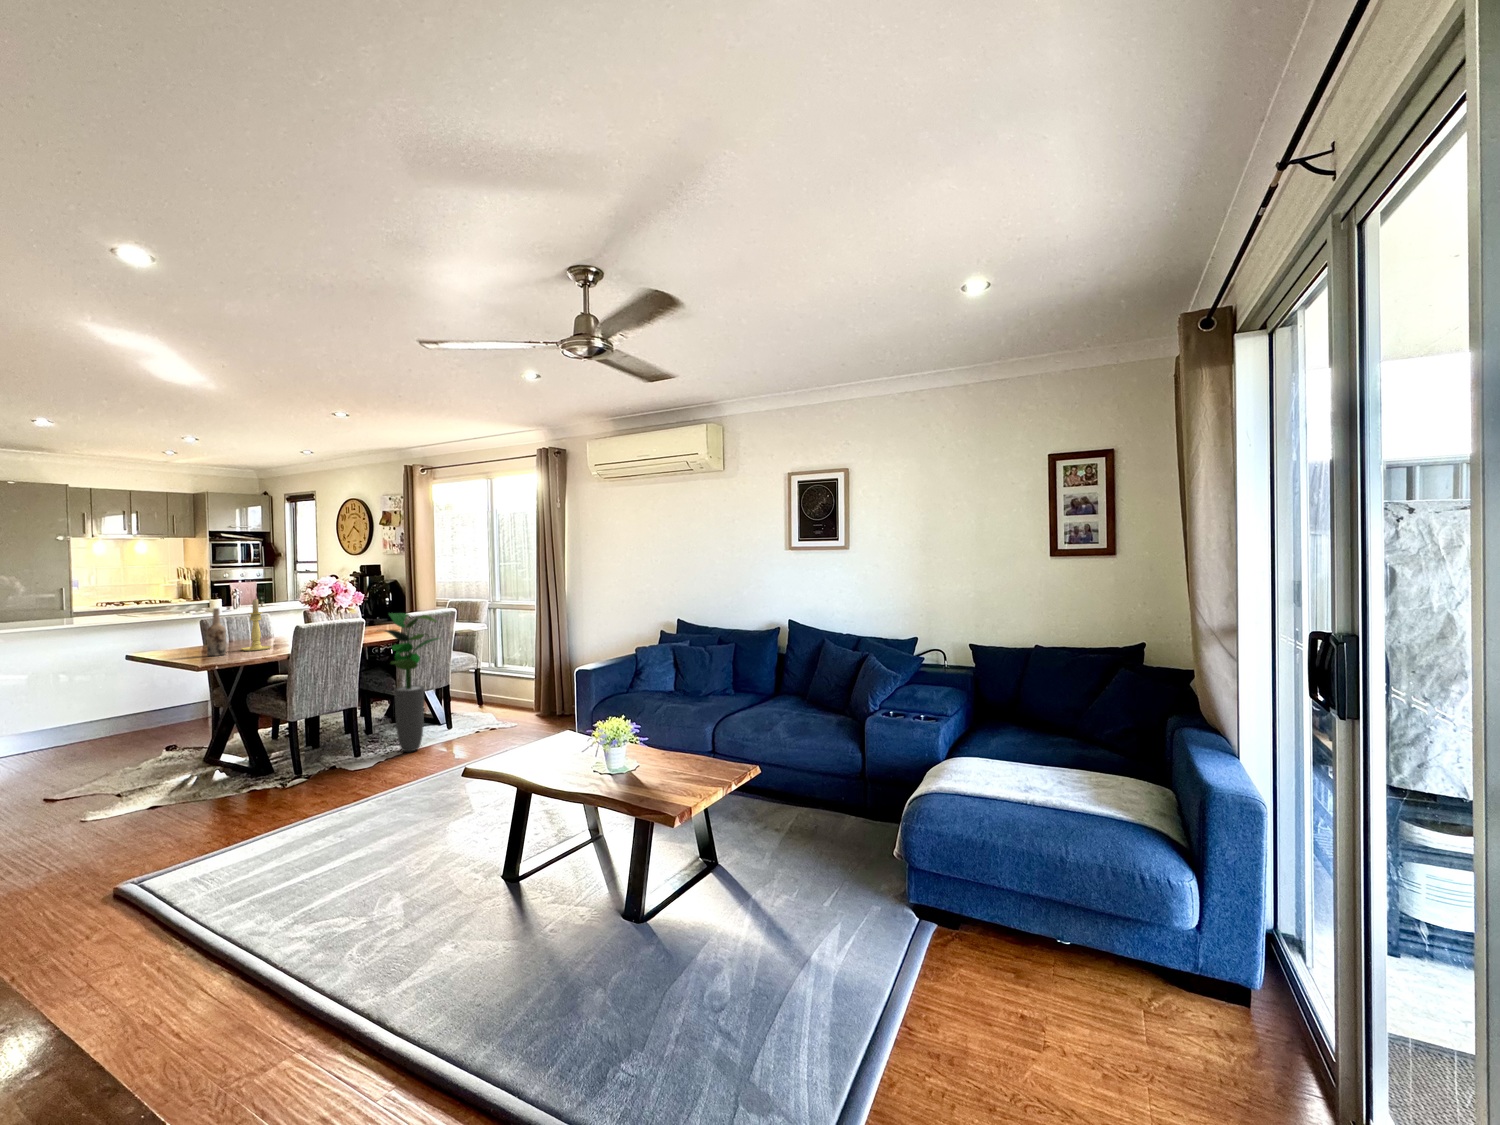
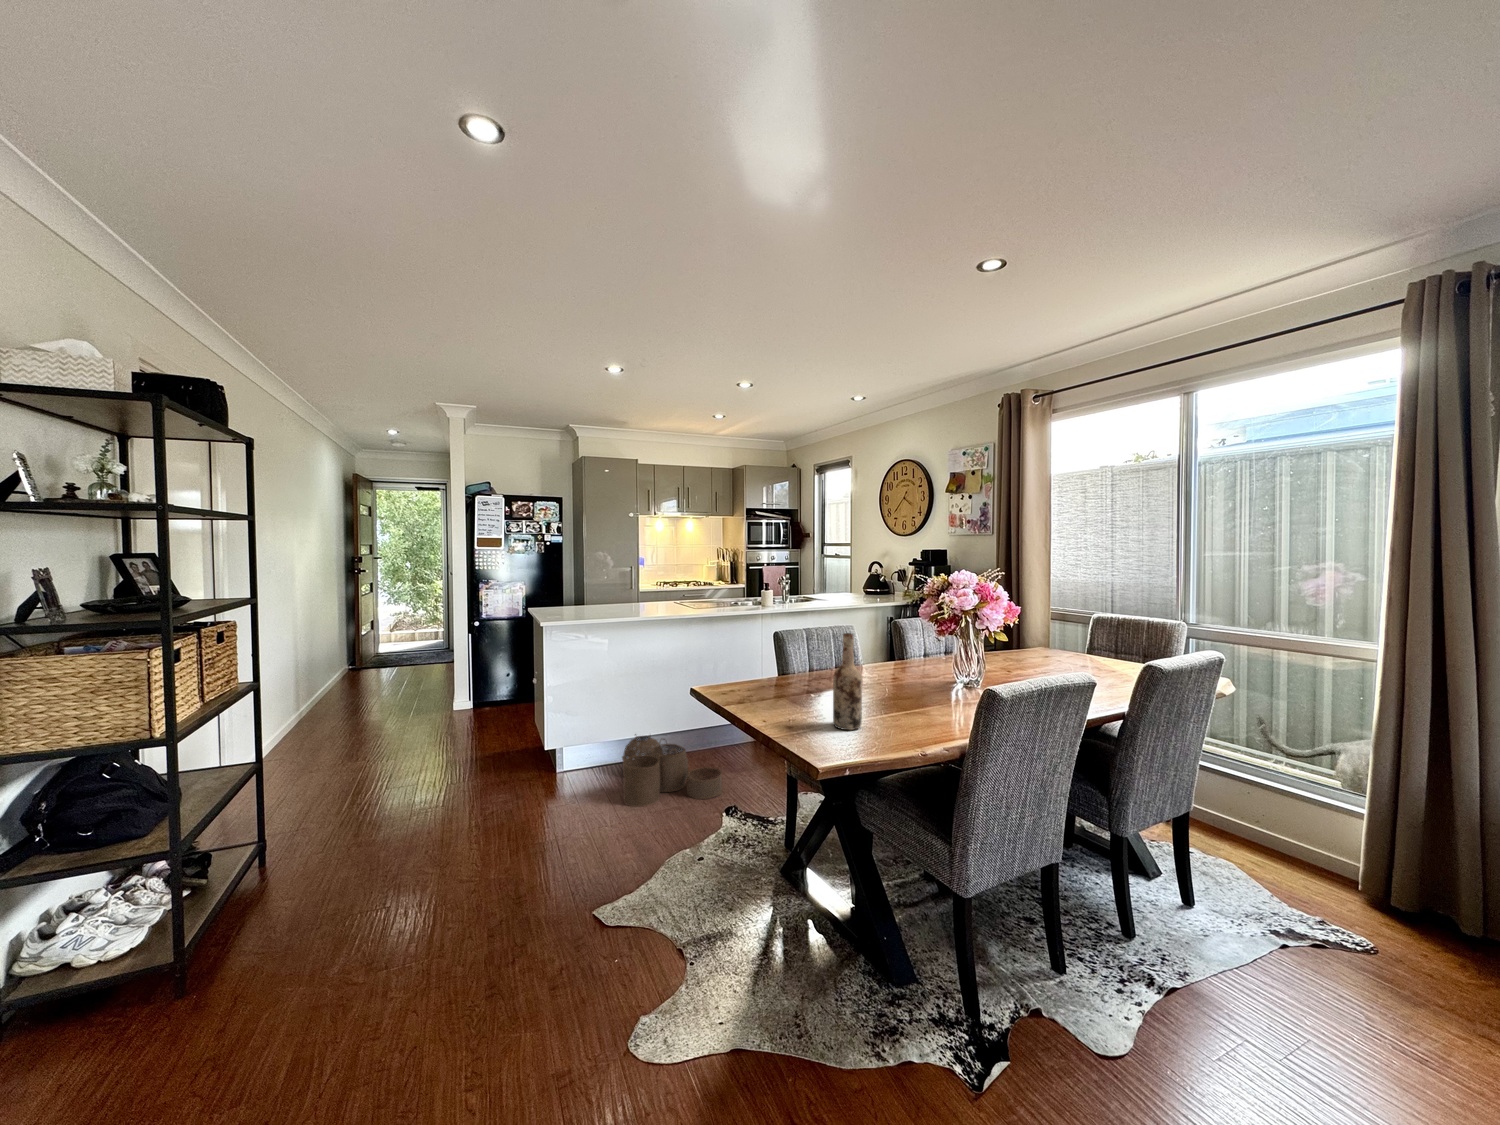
candle holder: present [241,599,271,651] -> none [871,613,921,718]
potted plant: present [385,613,440,752] -> none [1144,662,1327,1011]
woven basket: none [51,714,156,760] -> present [622,734,722,807]

